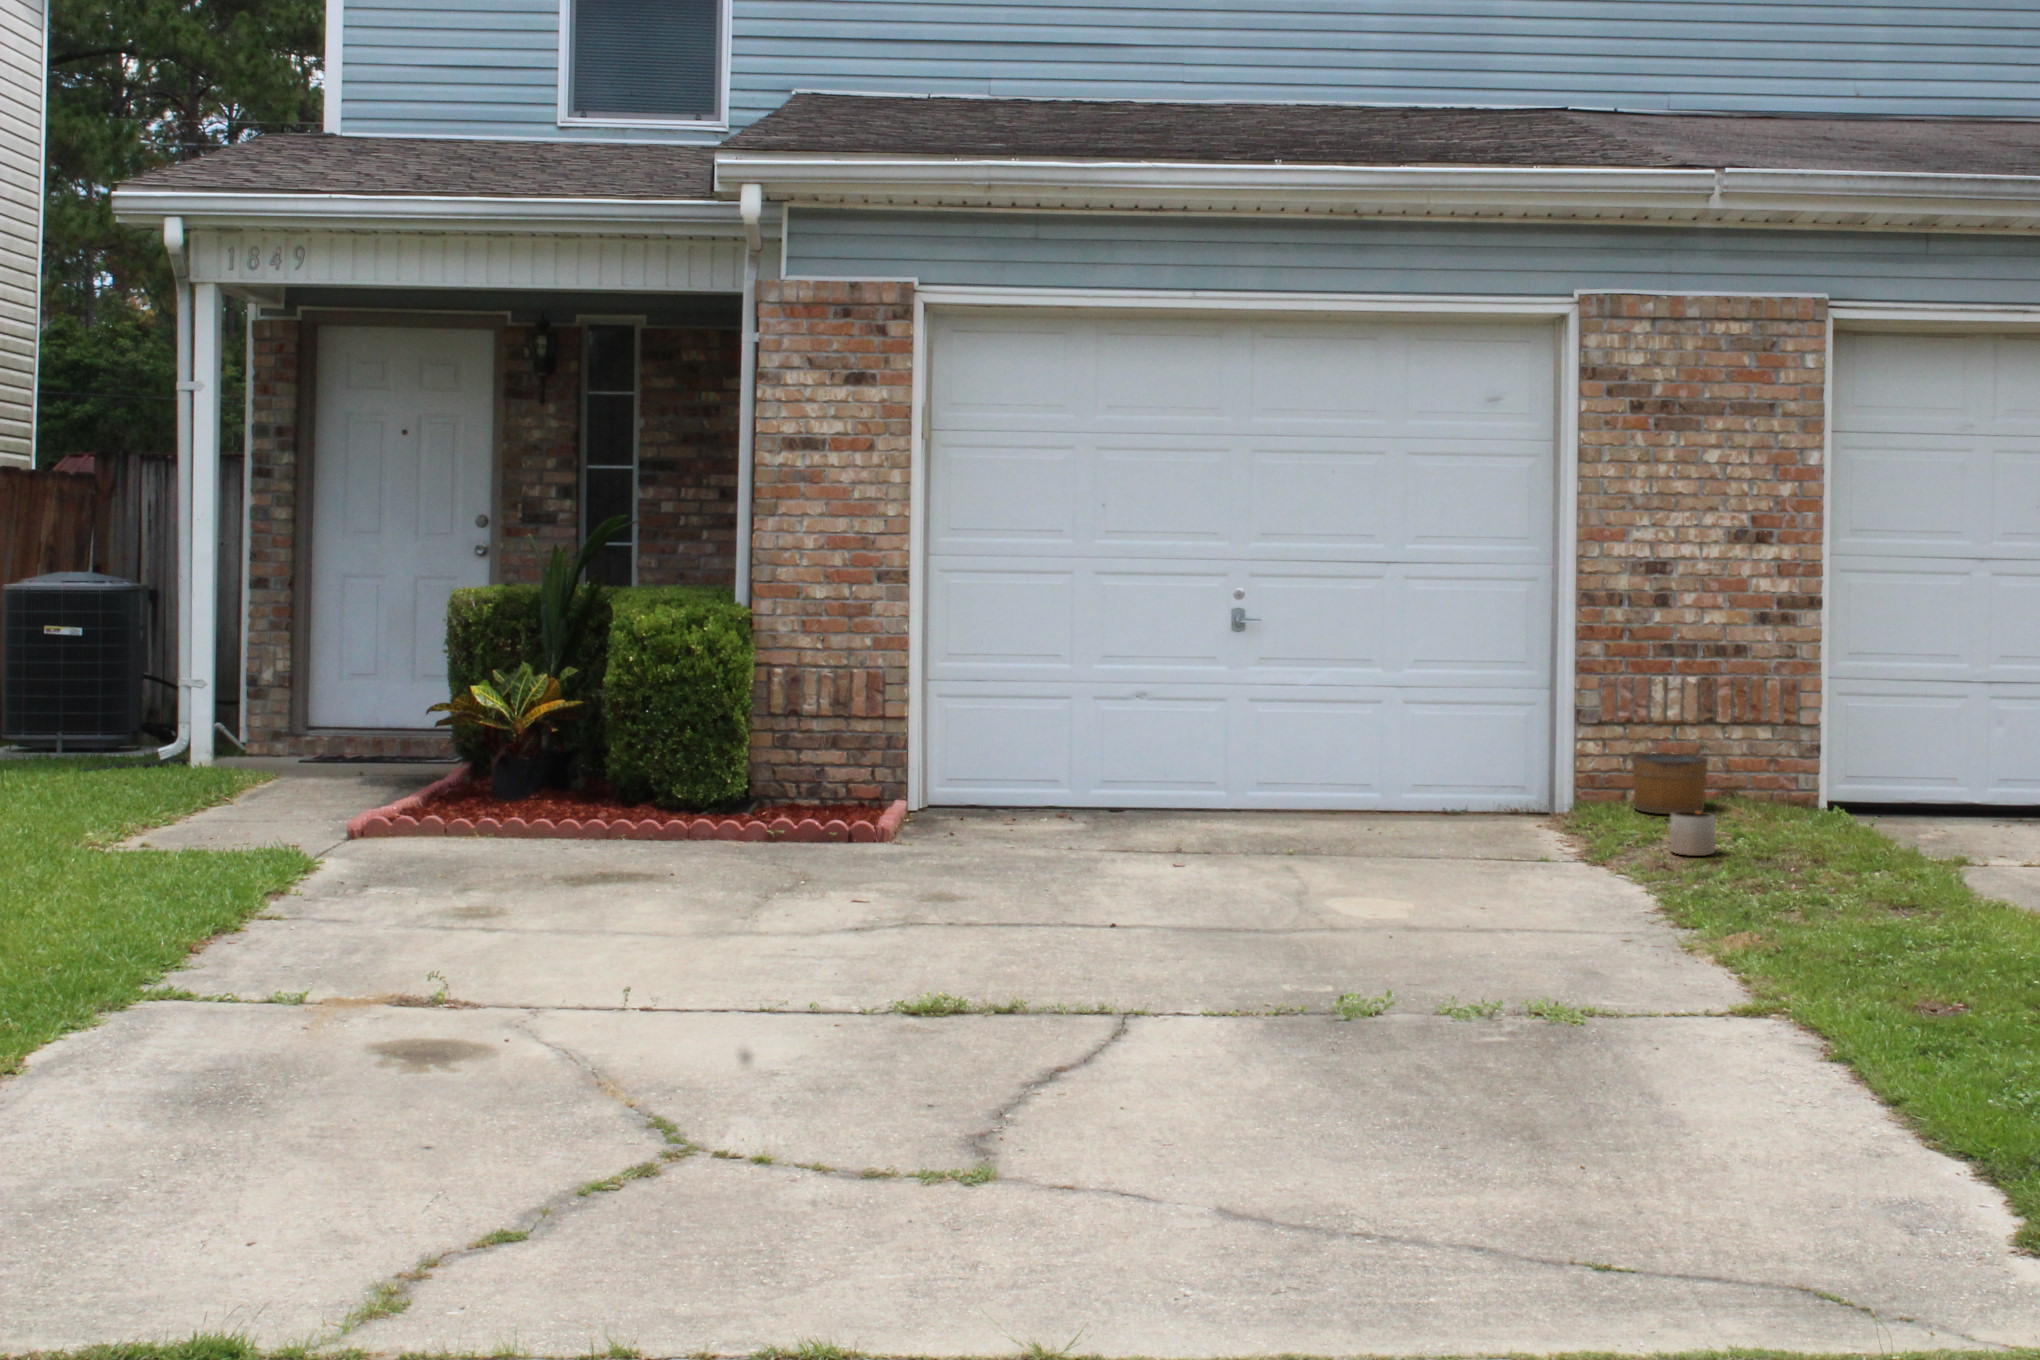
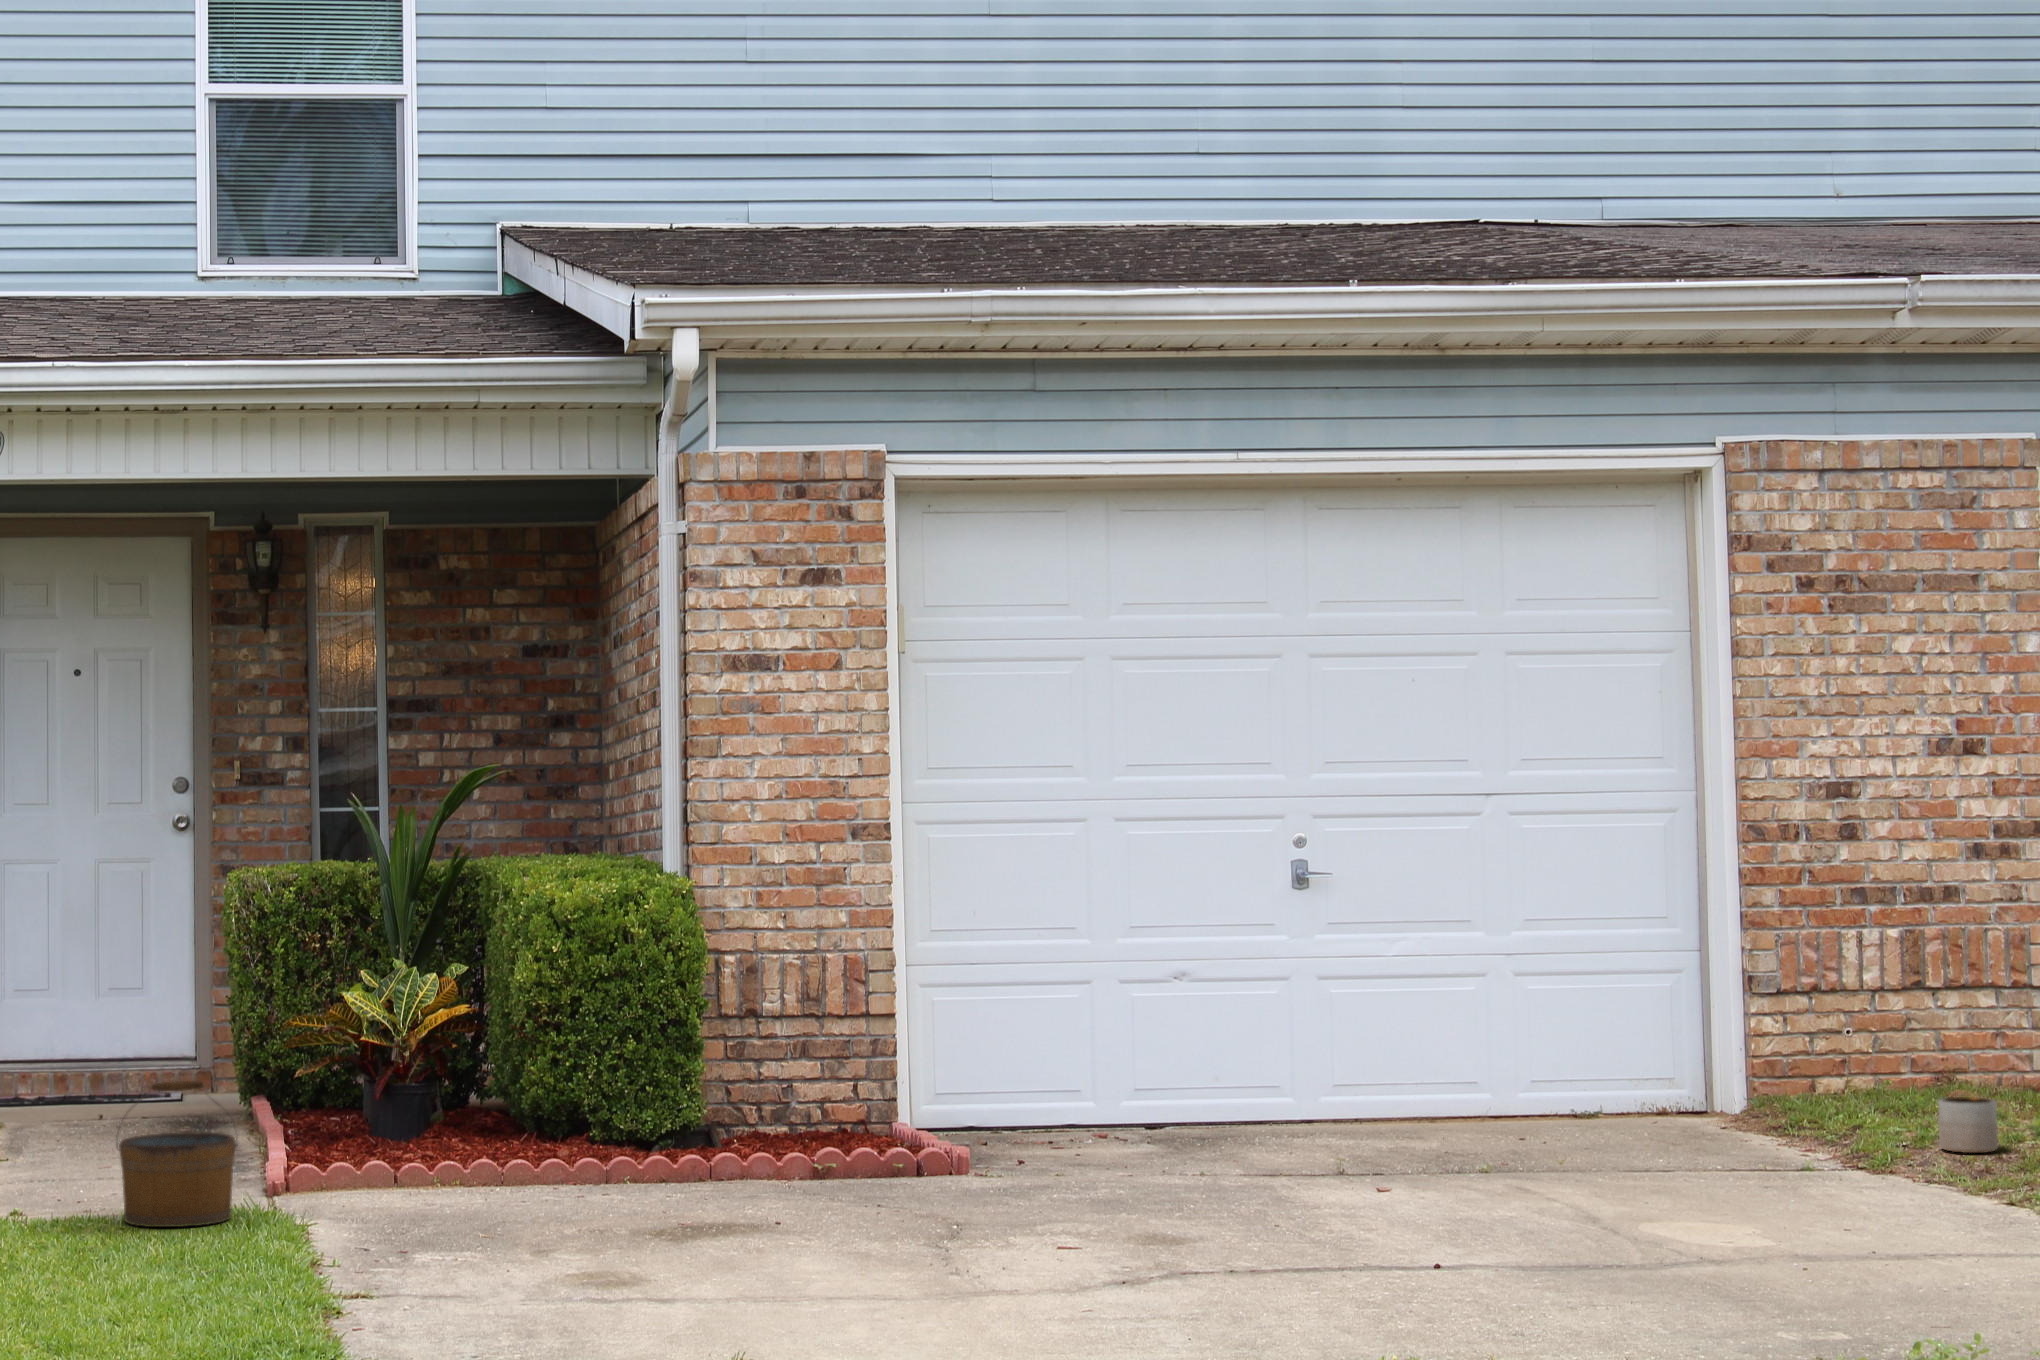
bucket: present [1631,720,1708,814] -> present [116,1081,237,1227]

